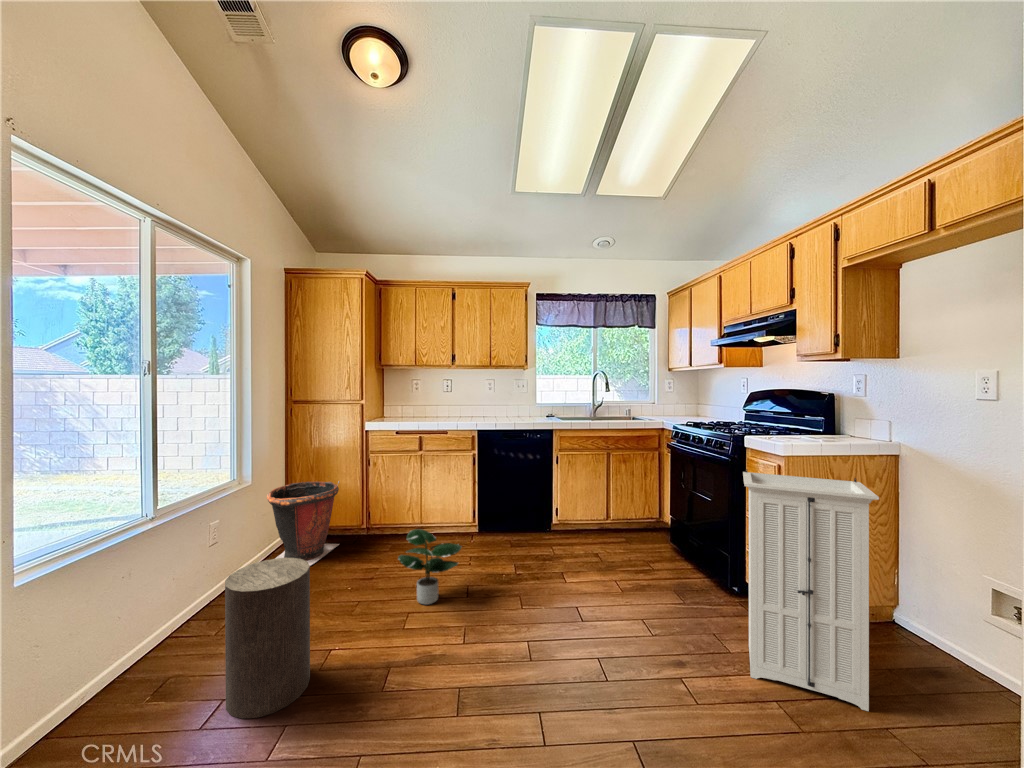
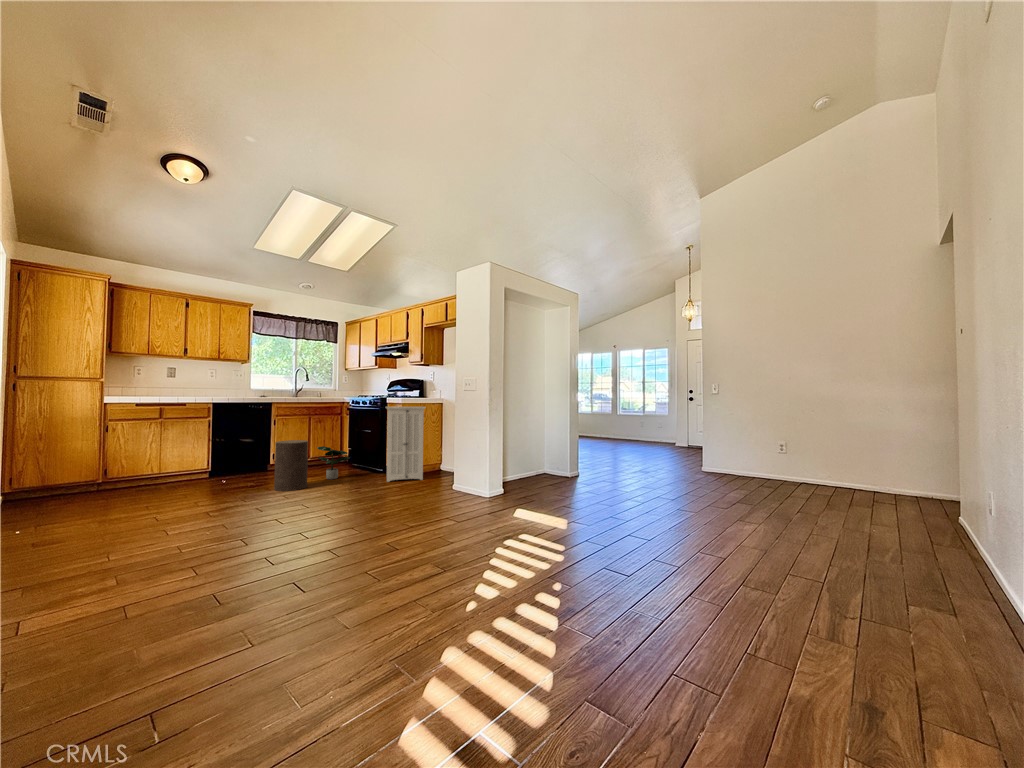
trash can: present [267,481,340,566] -> none [12,440,91,510]
potted plant: present [398,529,461,605] -> present [317,446,349,479]
stool: present [225,558,310,719] -> present [274,440,308,491]

